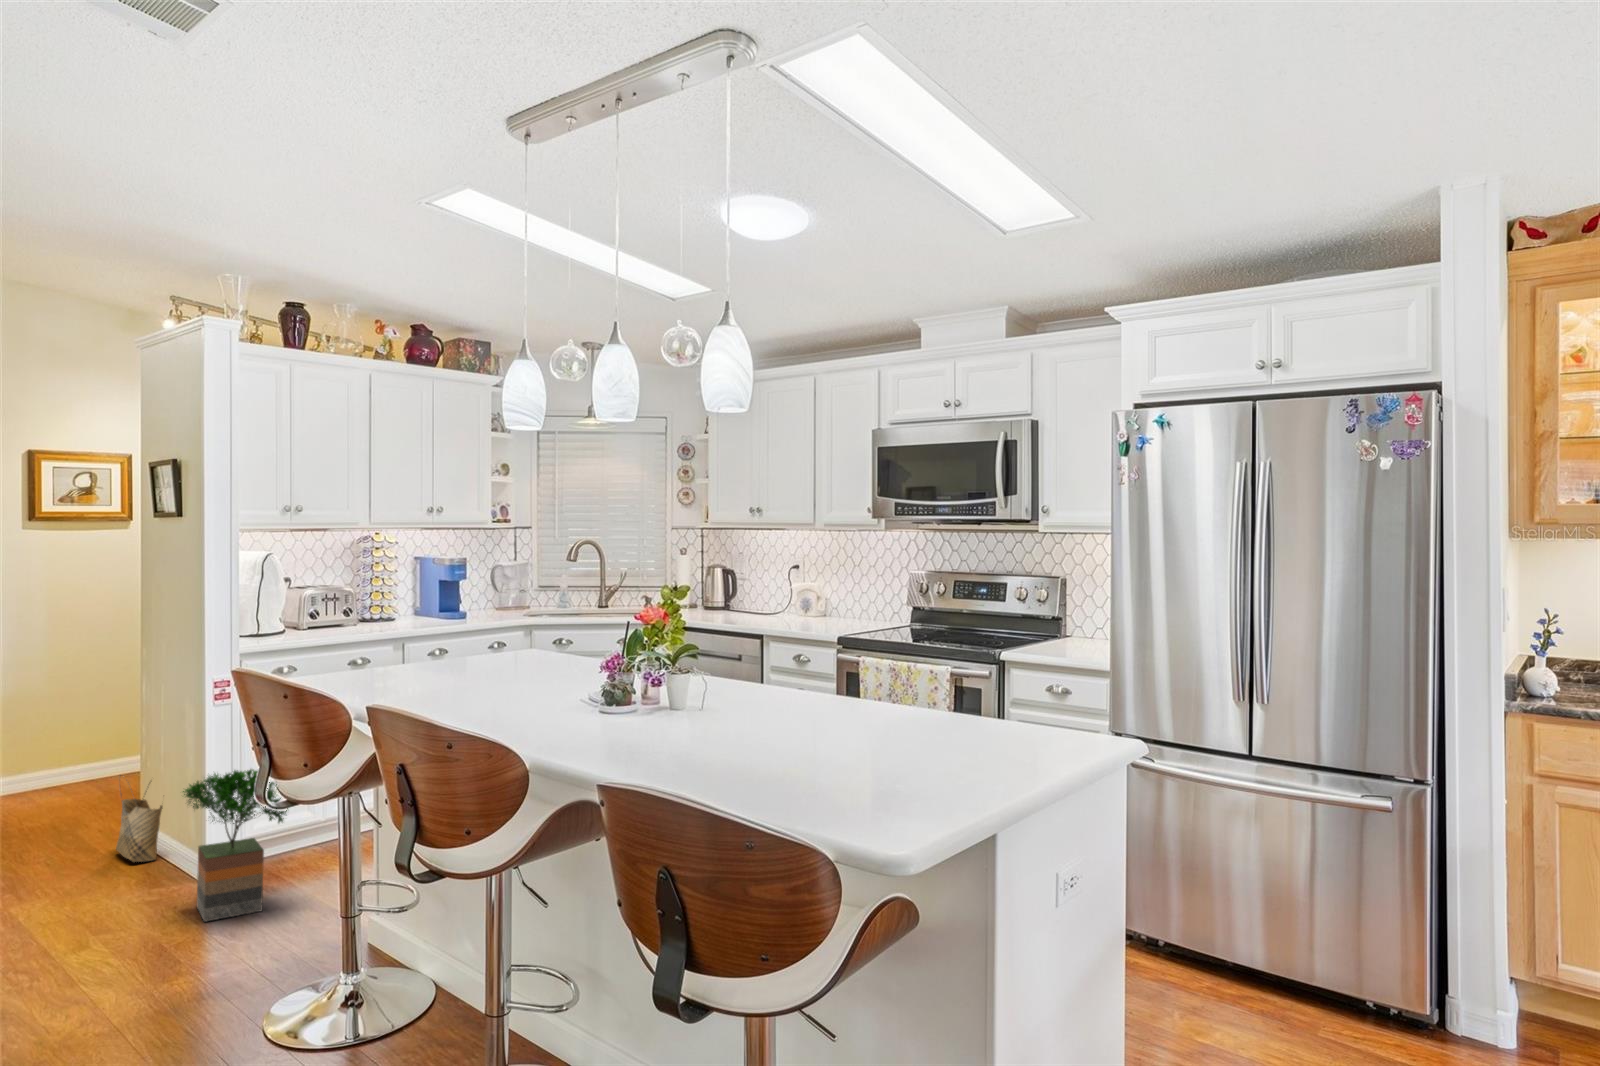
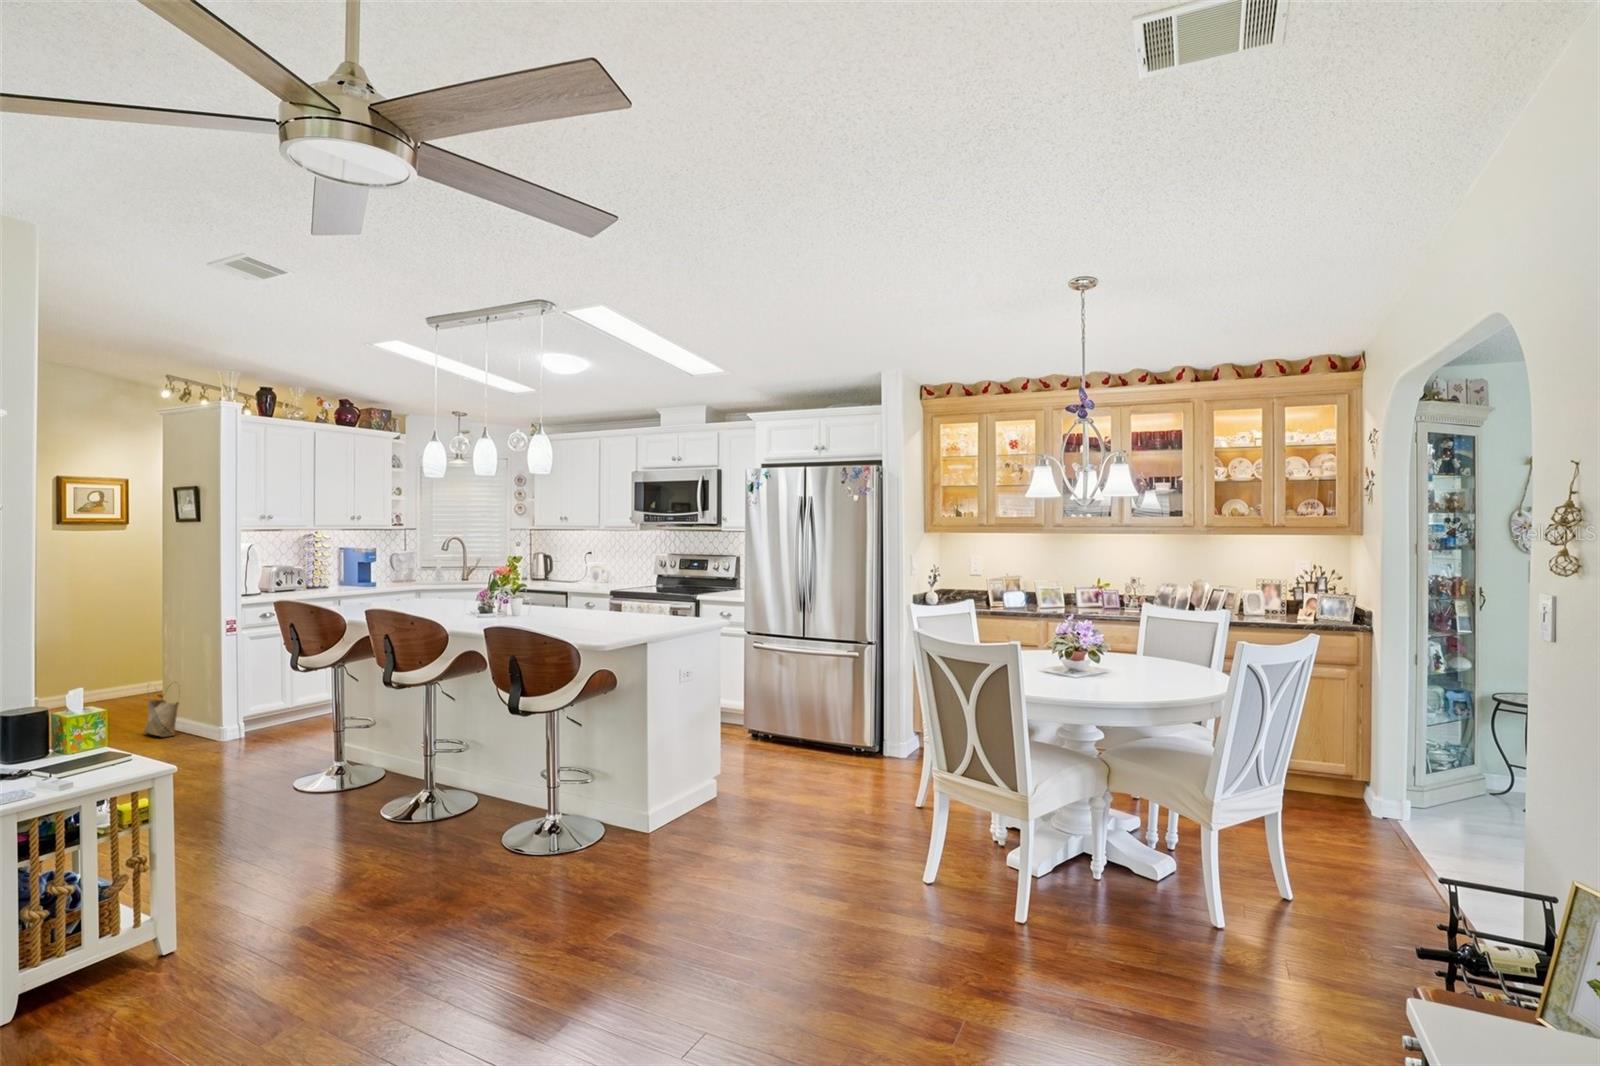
potted tree: present [183,769,288,922] -> none [209,671,280,757]

